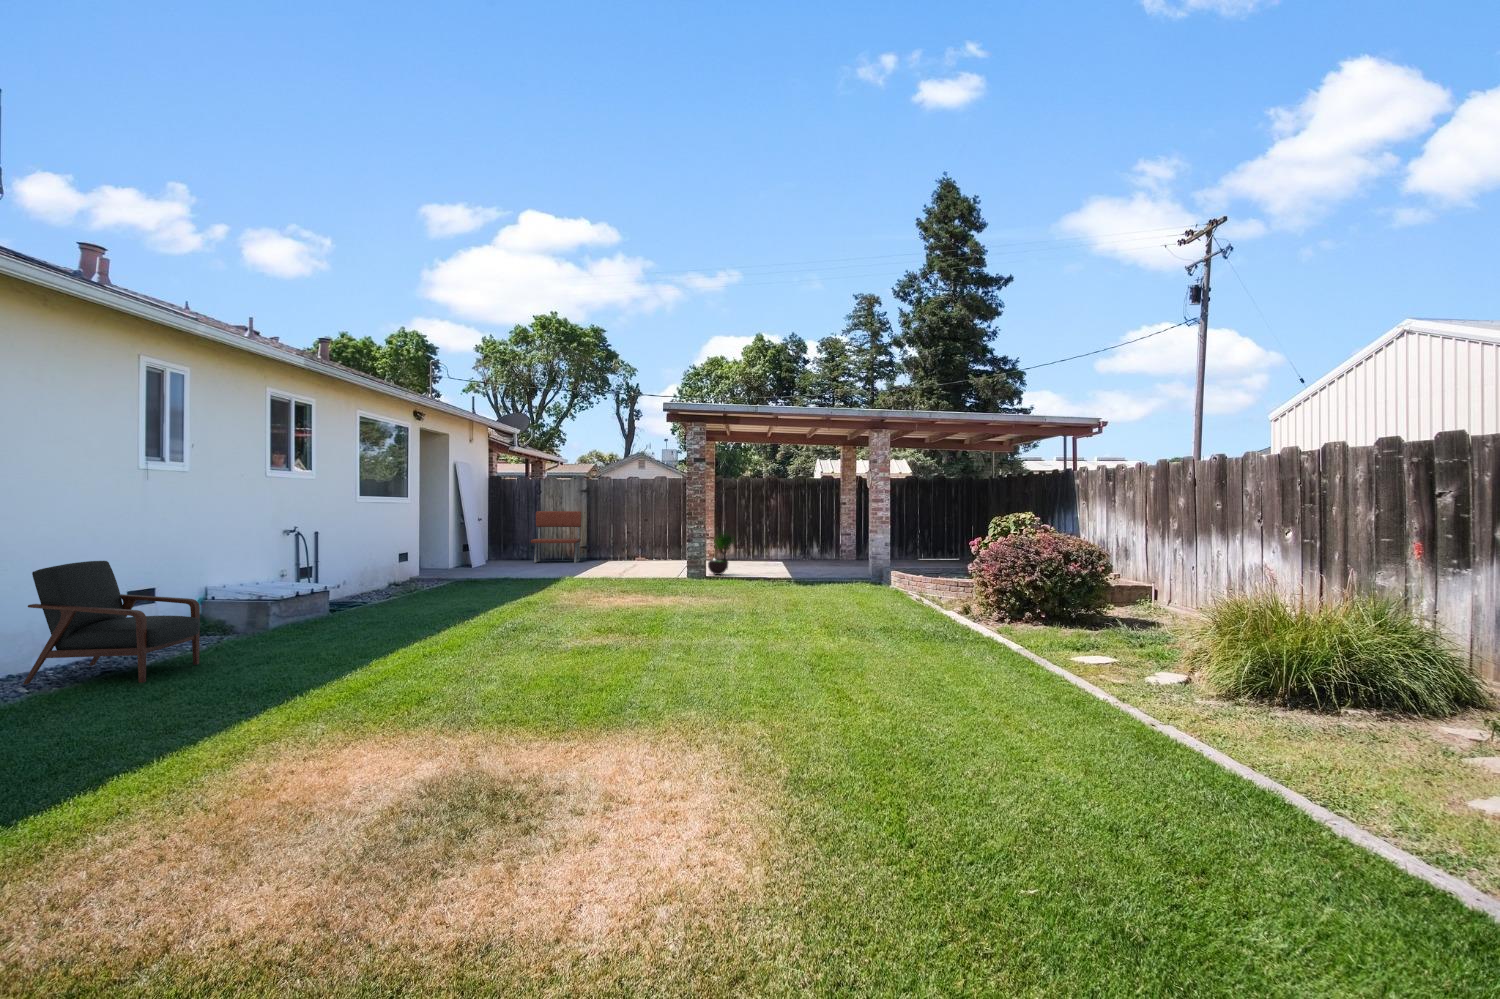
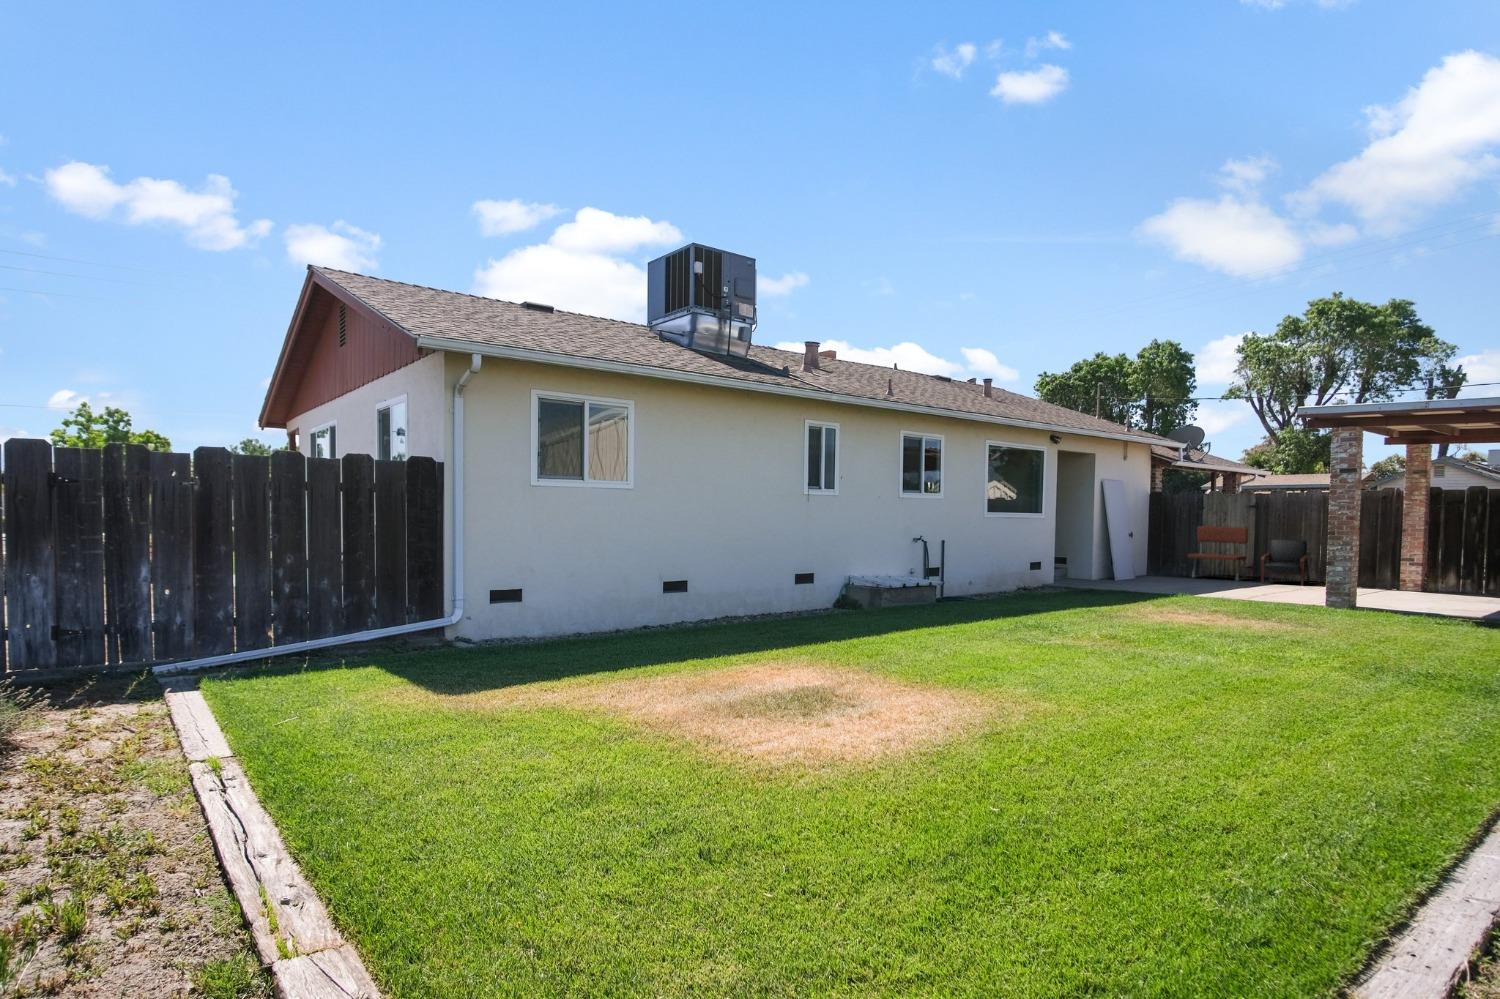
potted tree: present [708,534,734,575] -> none [1357,554,1397,606]
chair: present [23,561,200,685] -> present [1261,539,1311,586]

